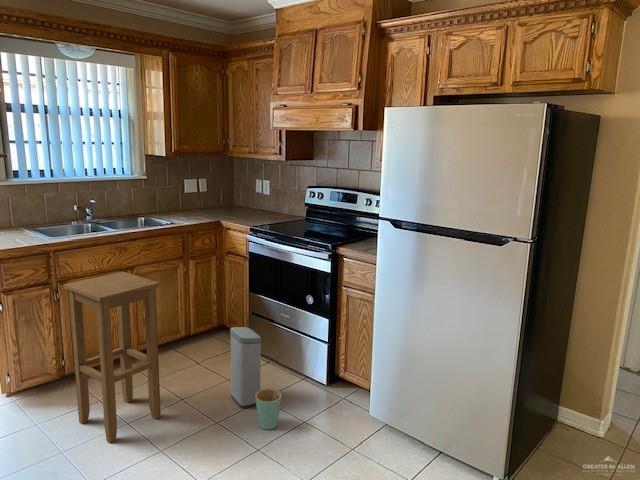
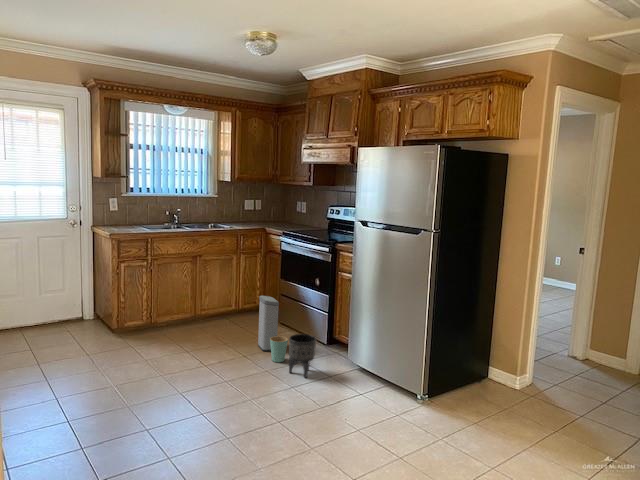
stool: present [64,272,161,443] -> none [156,252,214,358]
planter: none [290,390,331,459] -> present [289,334,316,378]

